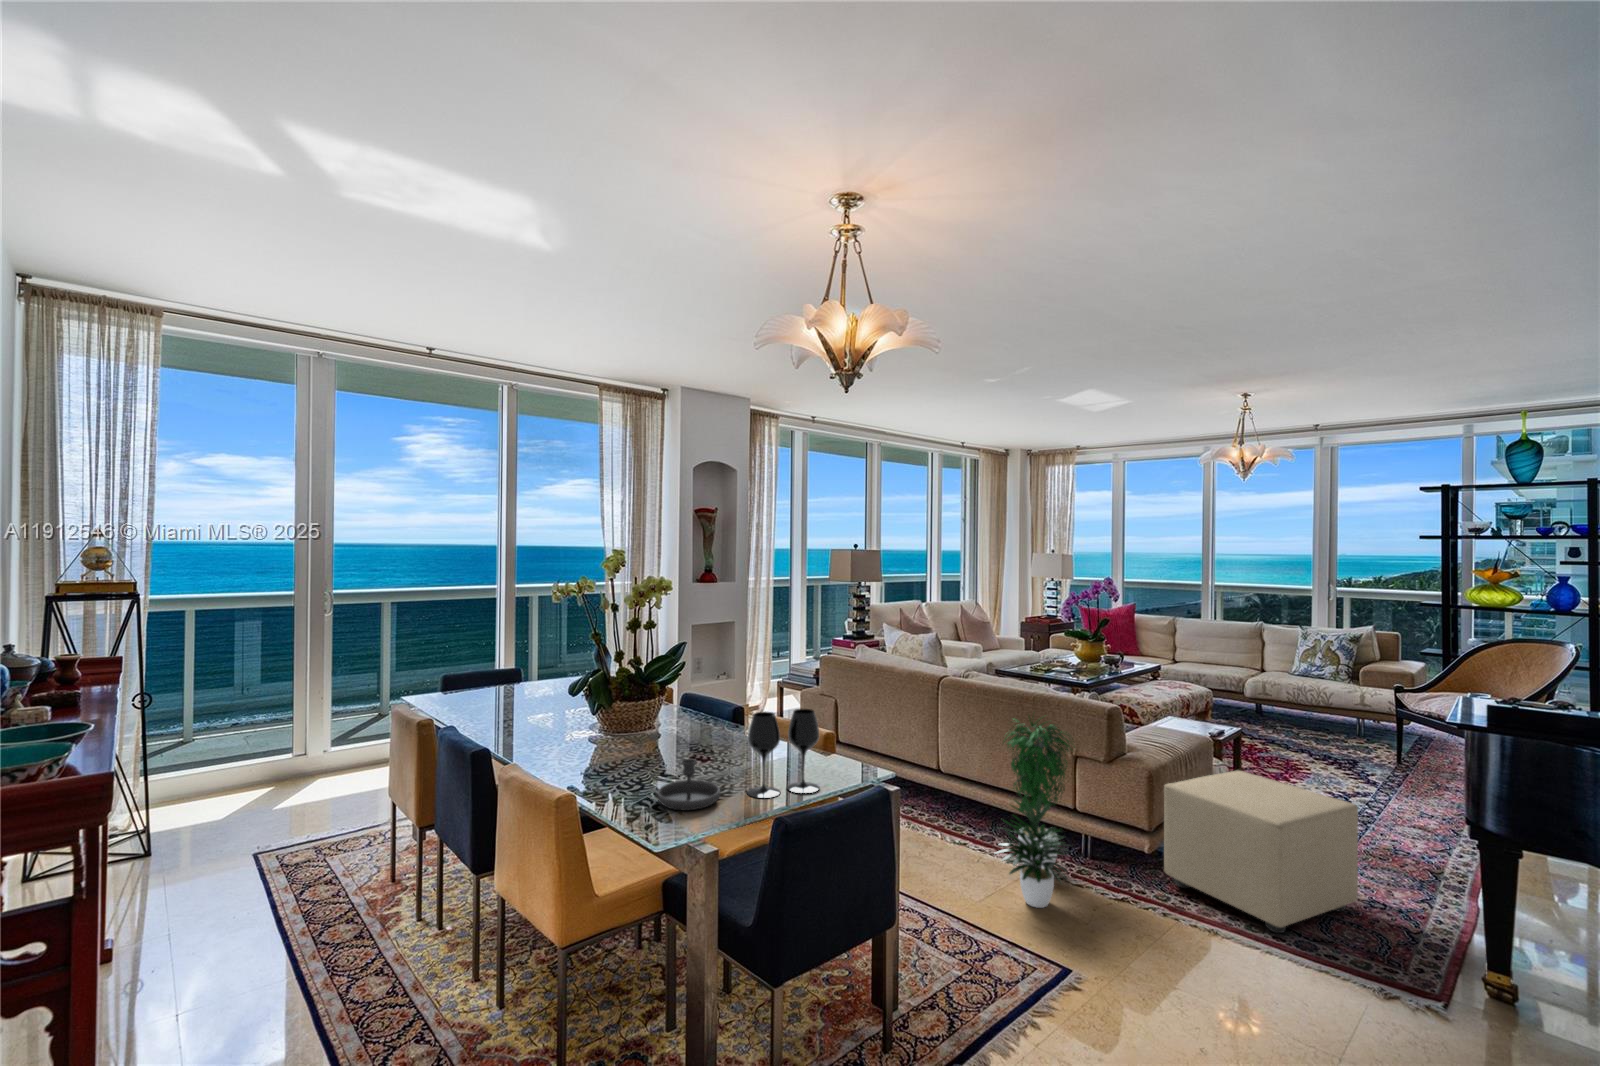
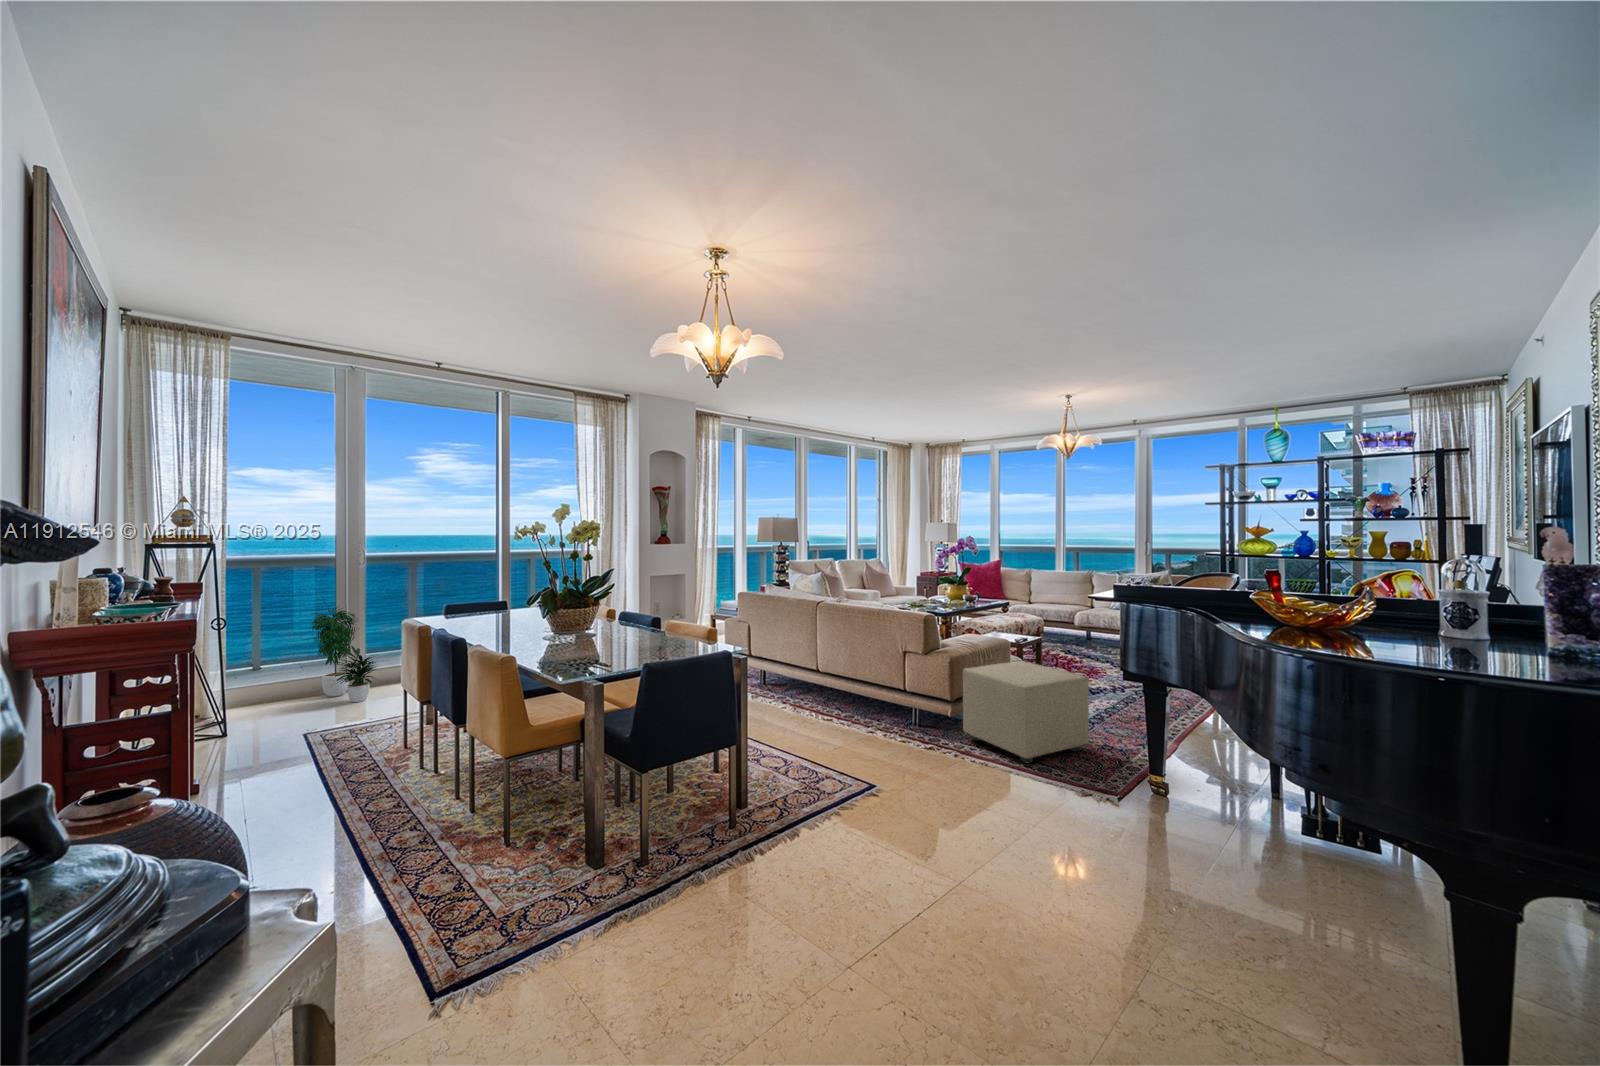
wine glass: present [747,709,820,798] -> none [633,601,685,659]
potted plant: present [995,718,1070,908] -> present [310,608,376,702]
candlestick: present [648,759,720,810] -> none [560,632,613,664]

